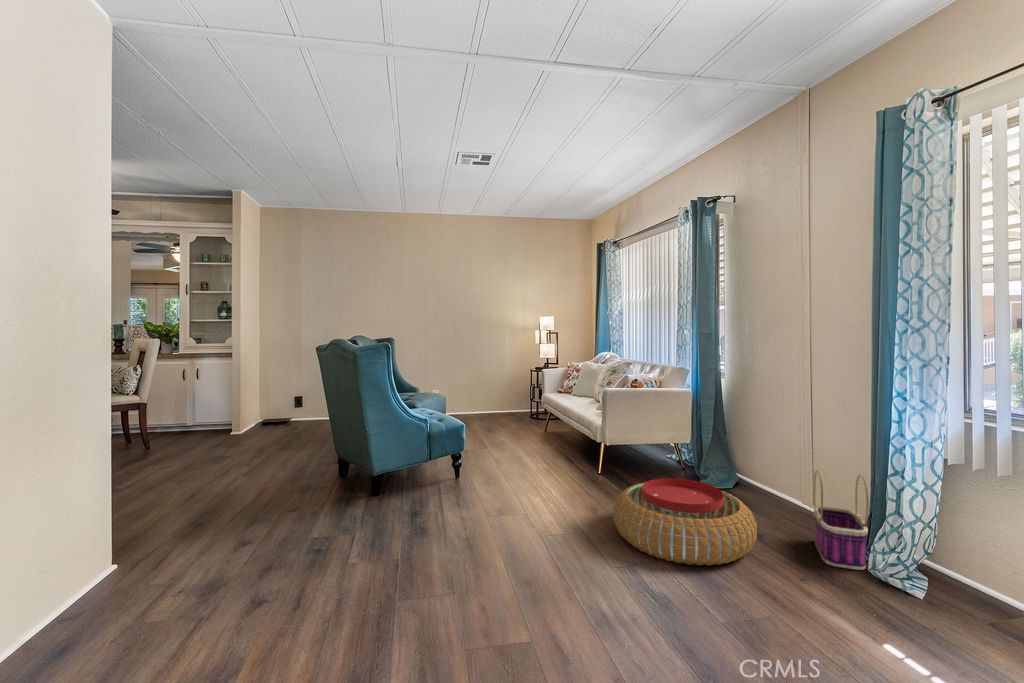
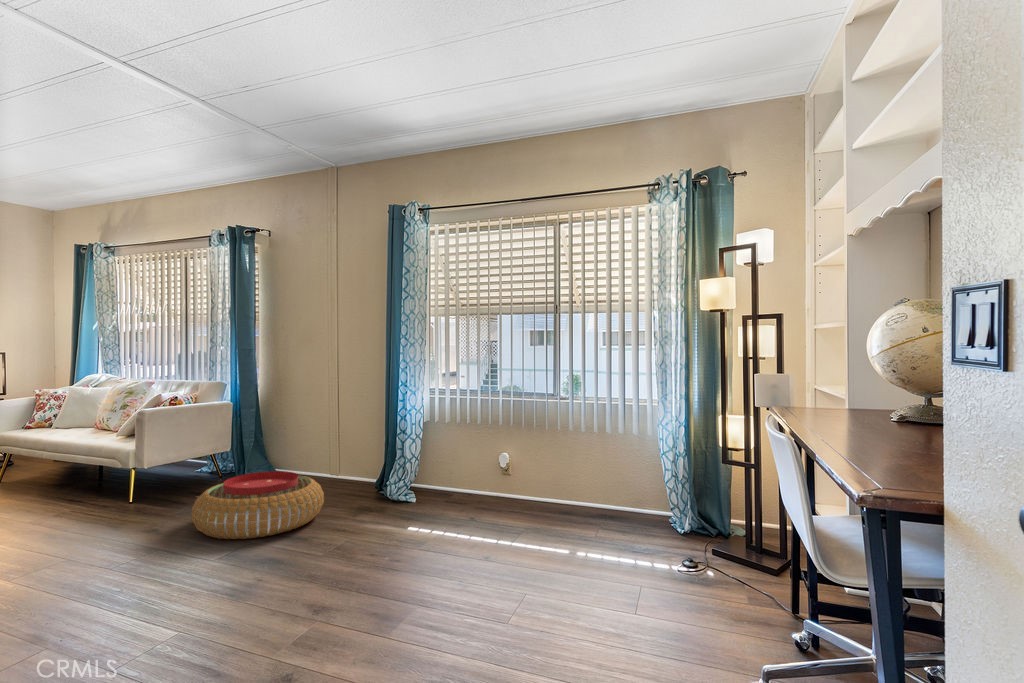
basket: present [814,470,869,570] -> none [352,439,387,503]

